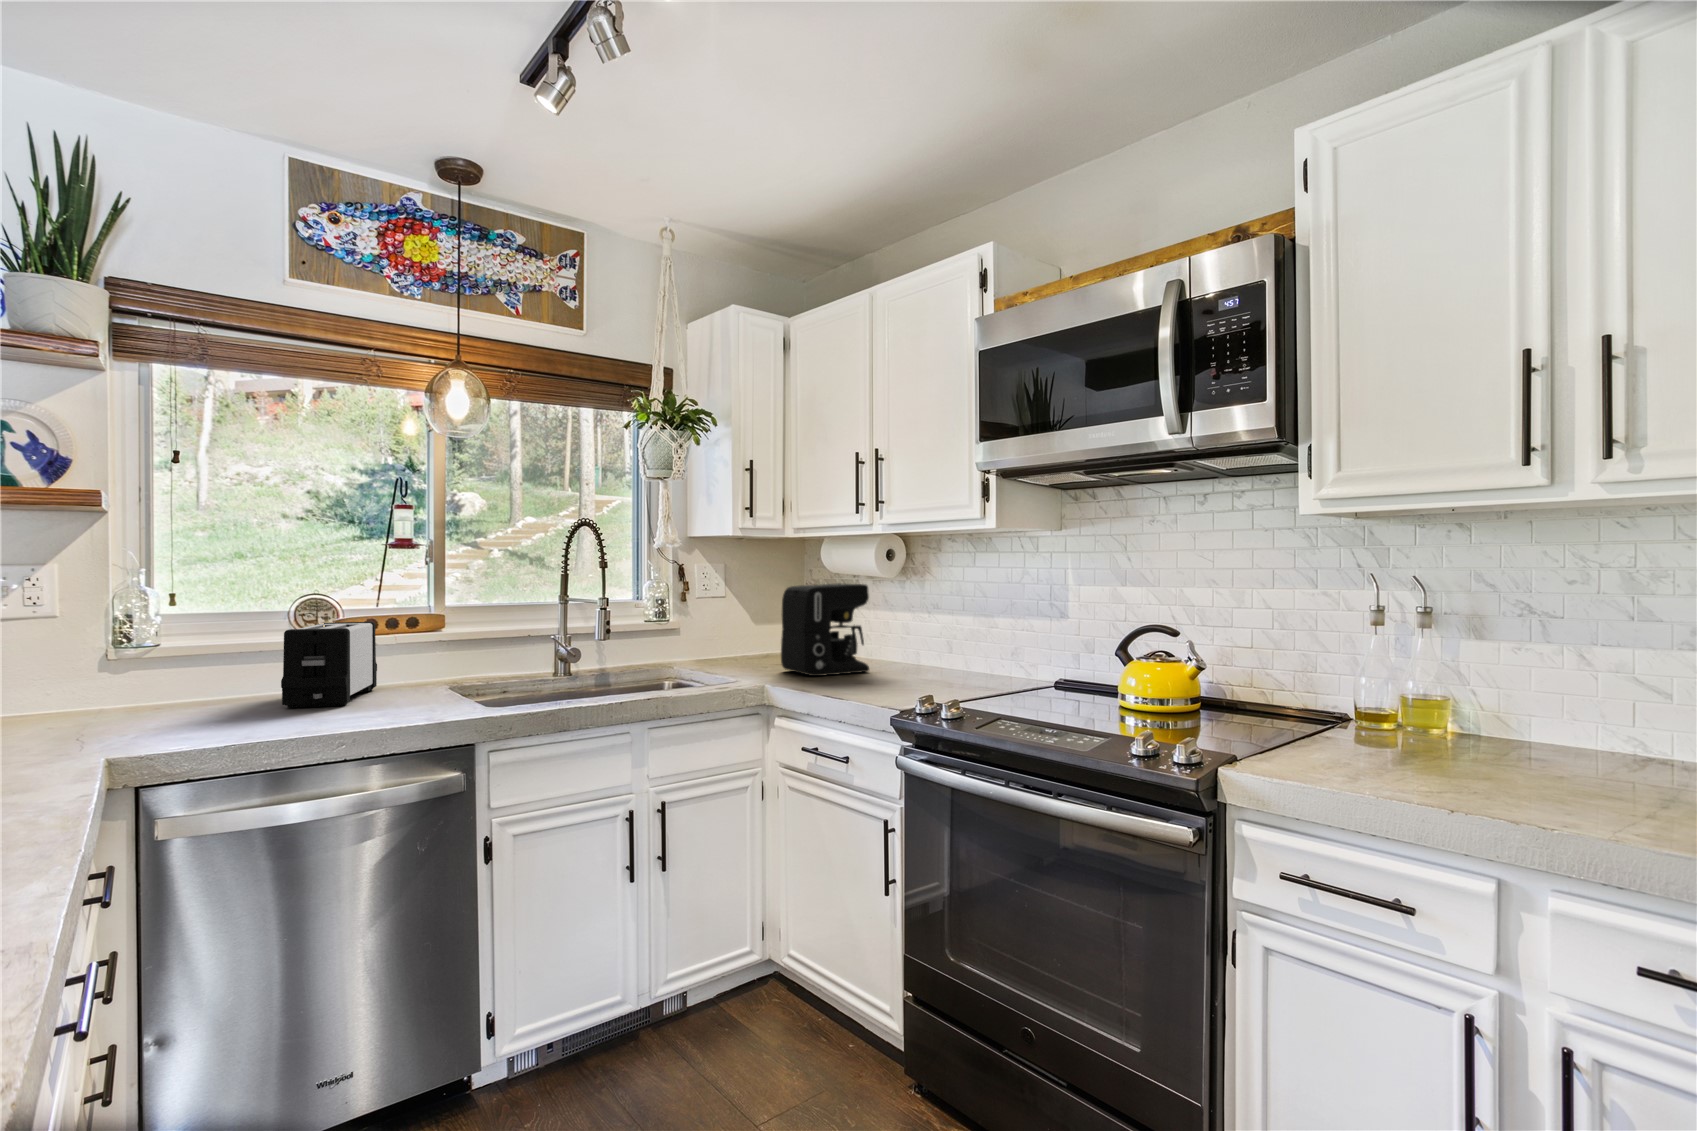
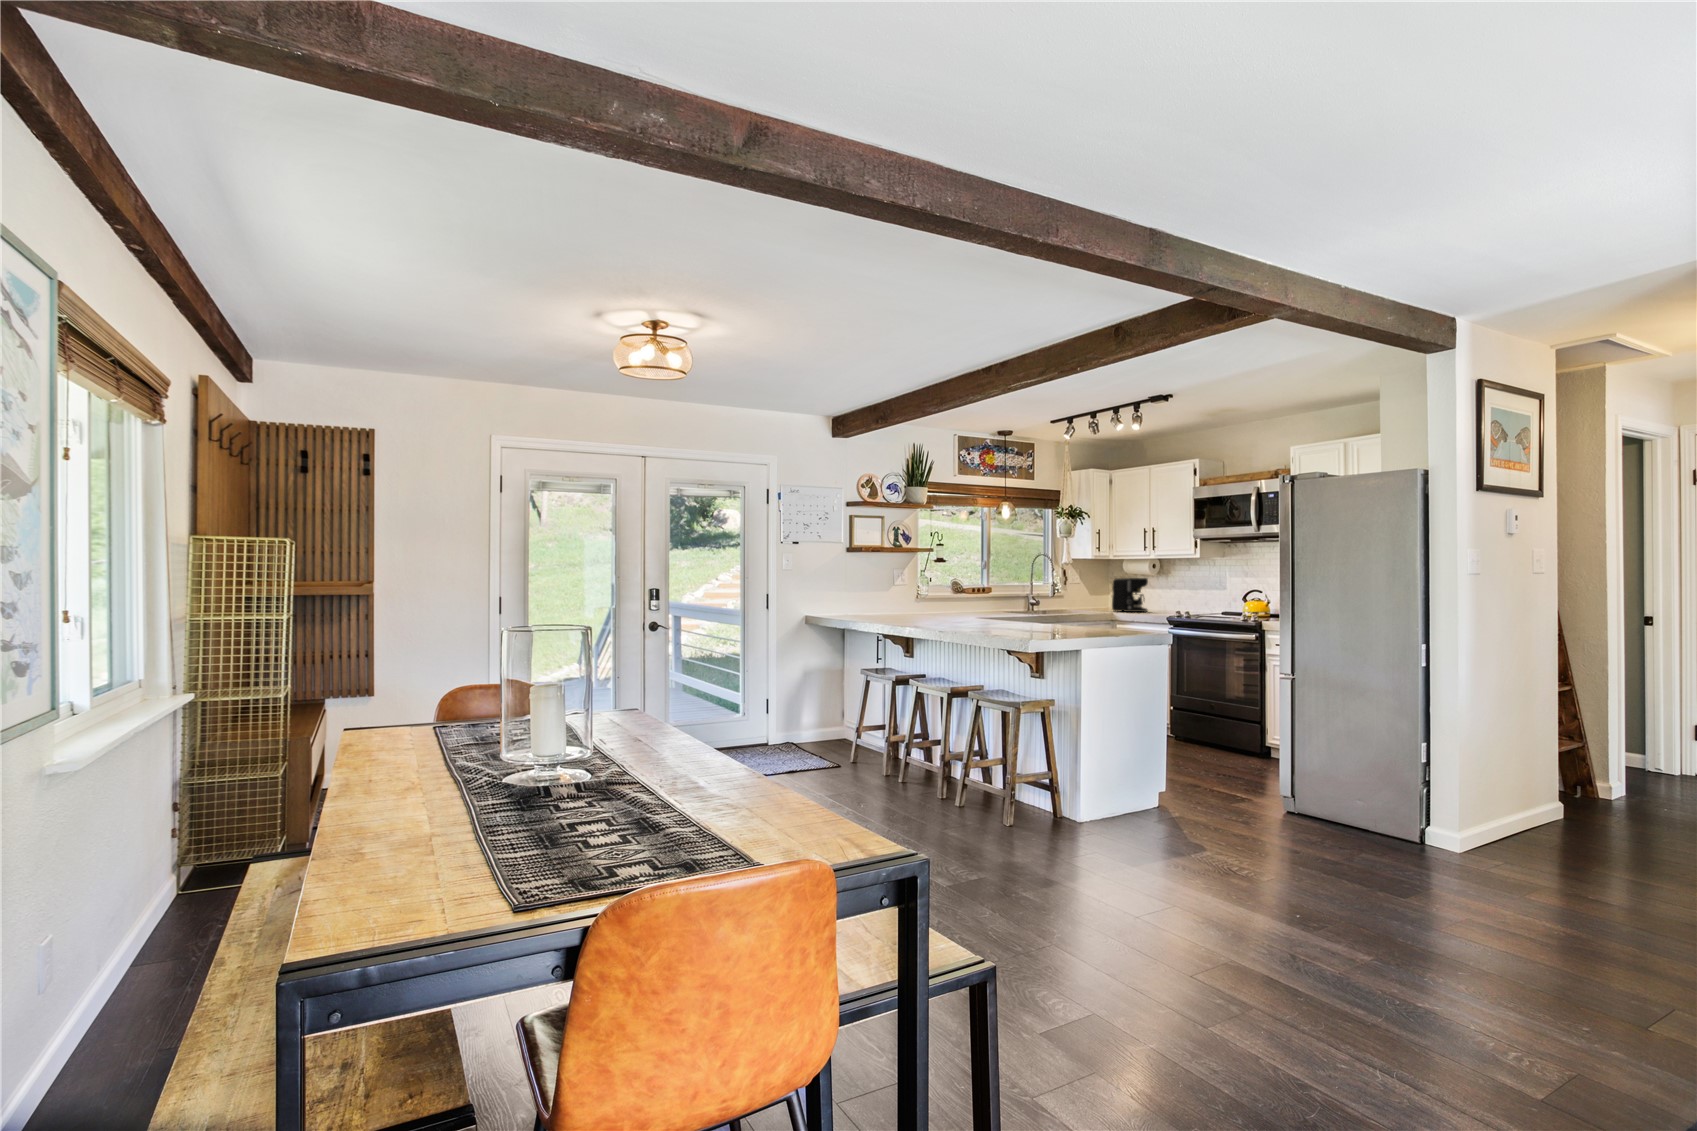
toaster: present [281,622,377,708] -> none [961,587,986,611]

